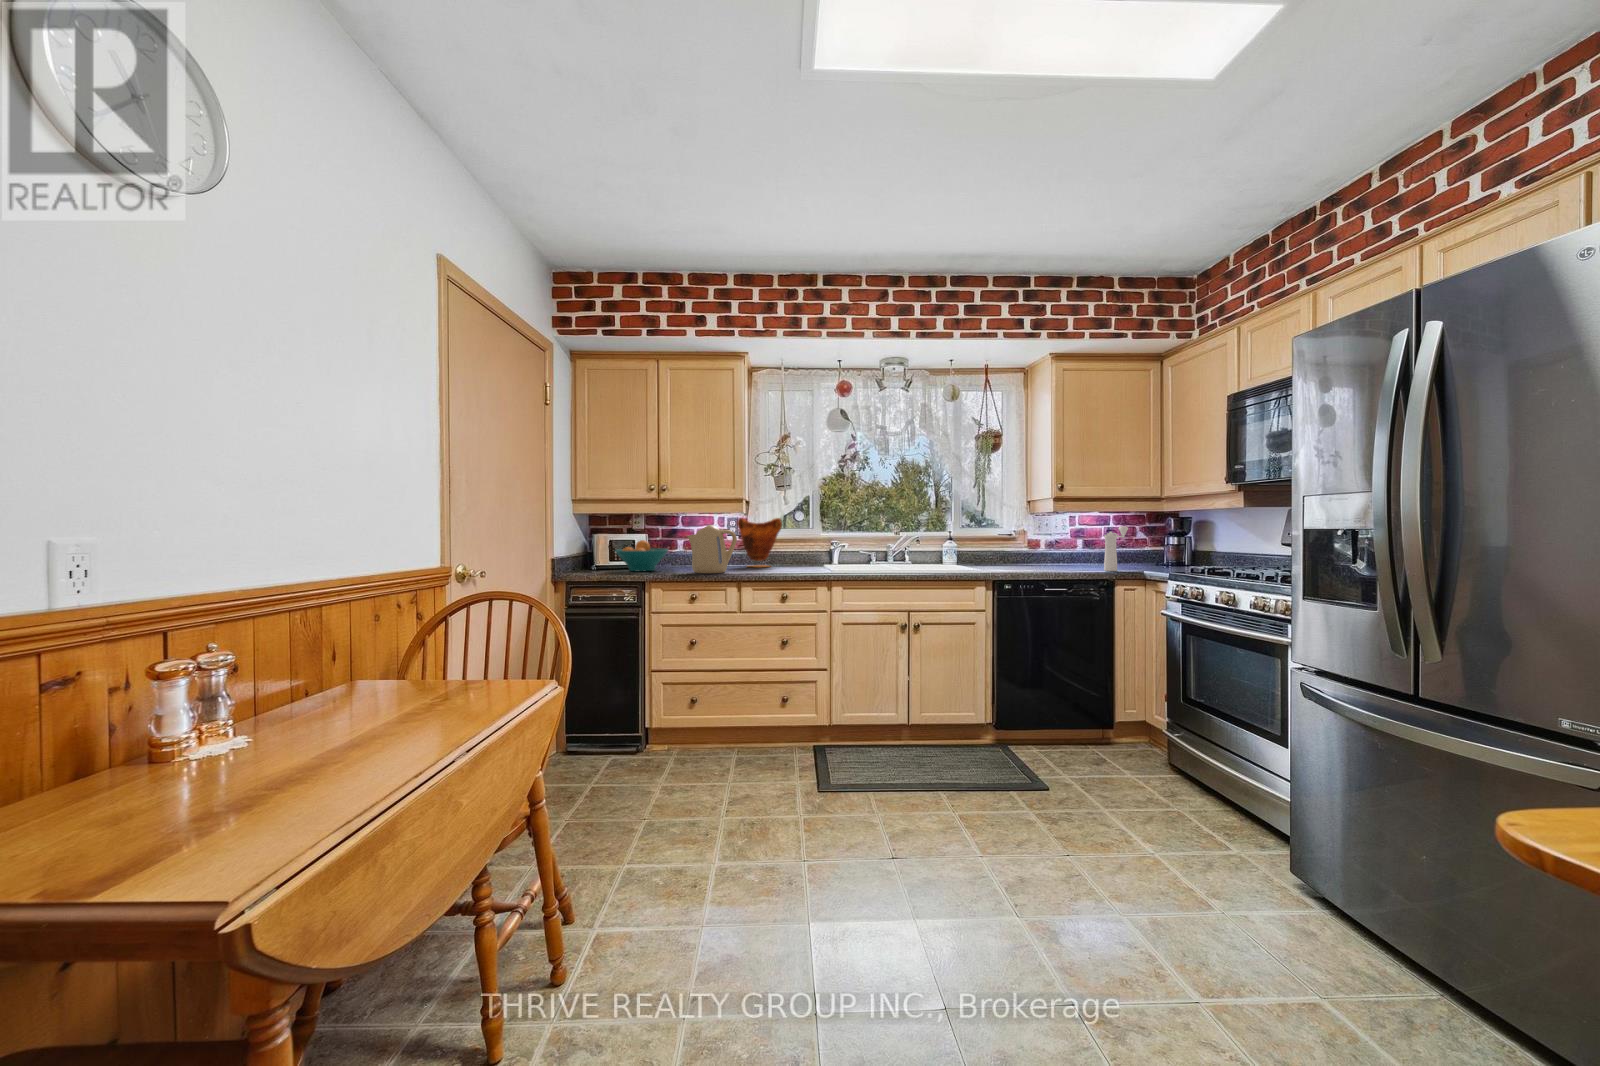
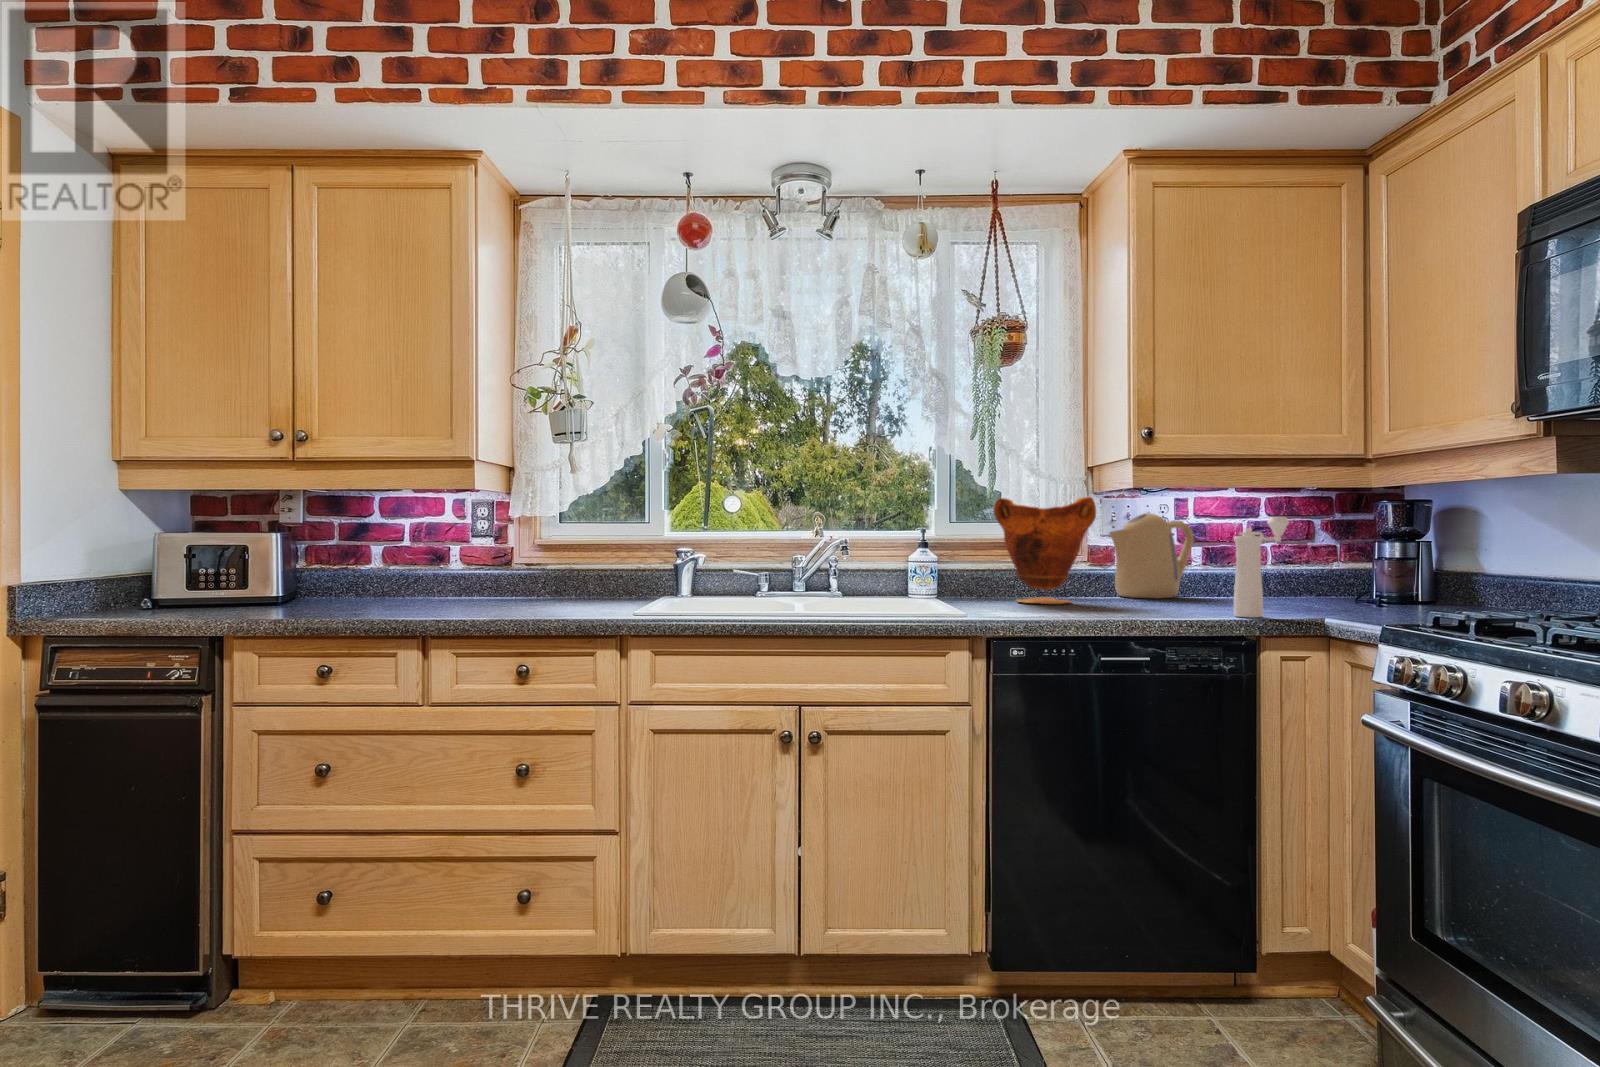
vase: present [737,518,782,567] -> present [993,497,1096,604]
kettle: present [687,525,737,574] -> present [1109,513,1194,598]
fruit bowl: present [615,540,668,572] -> none [178,545,309,612]

